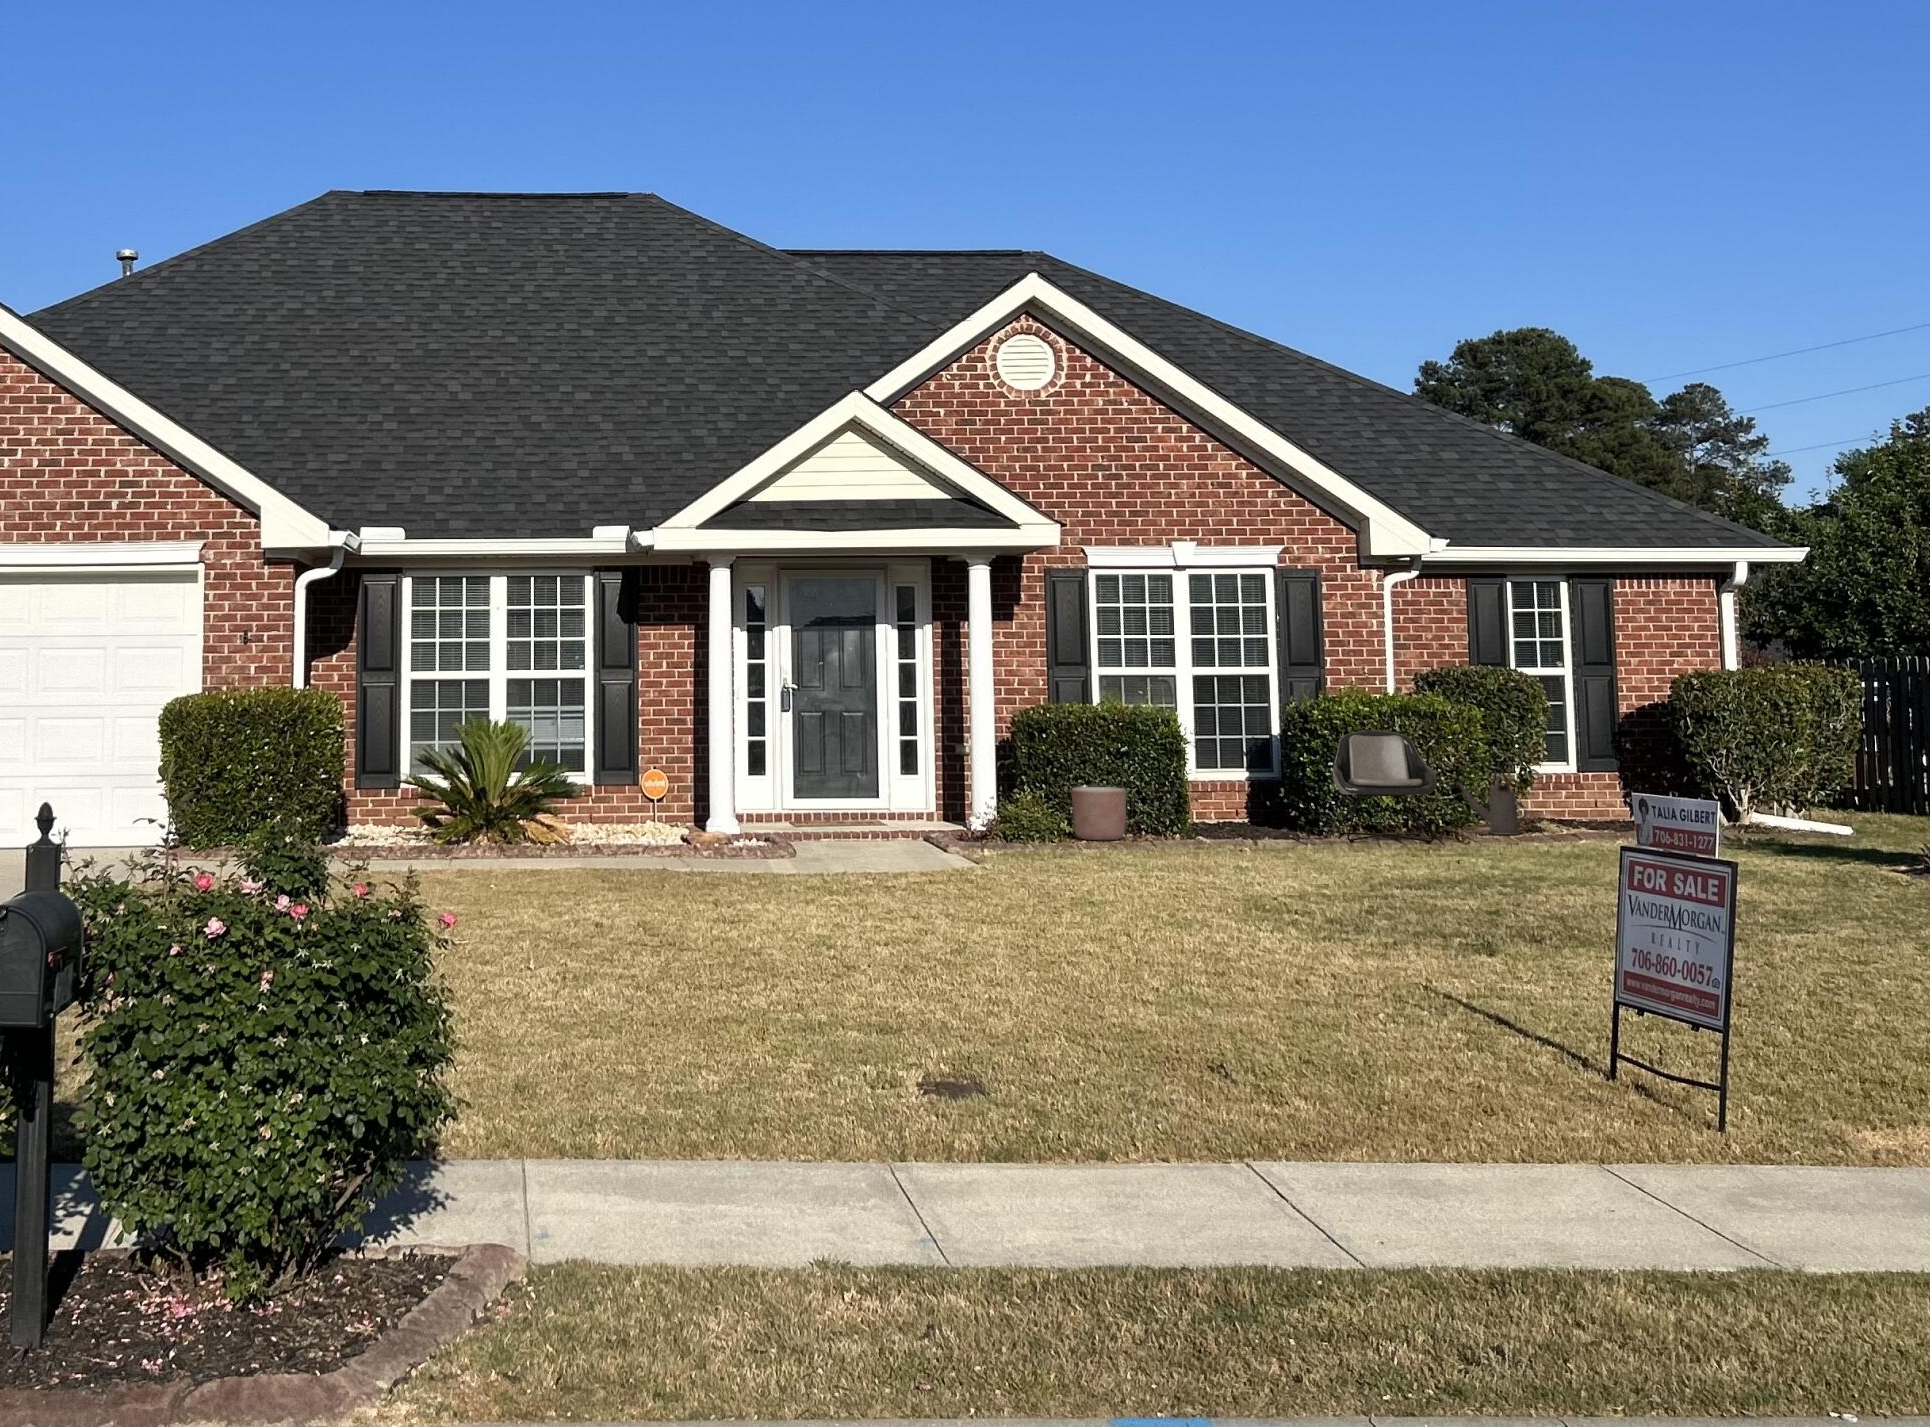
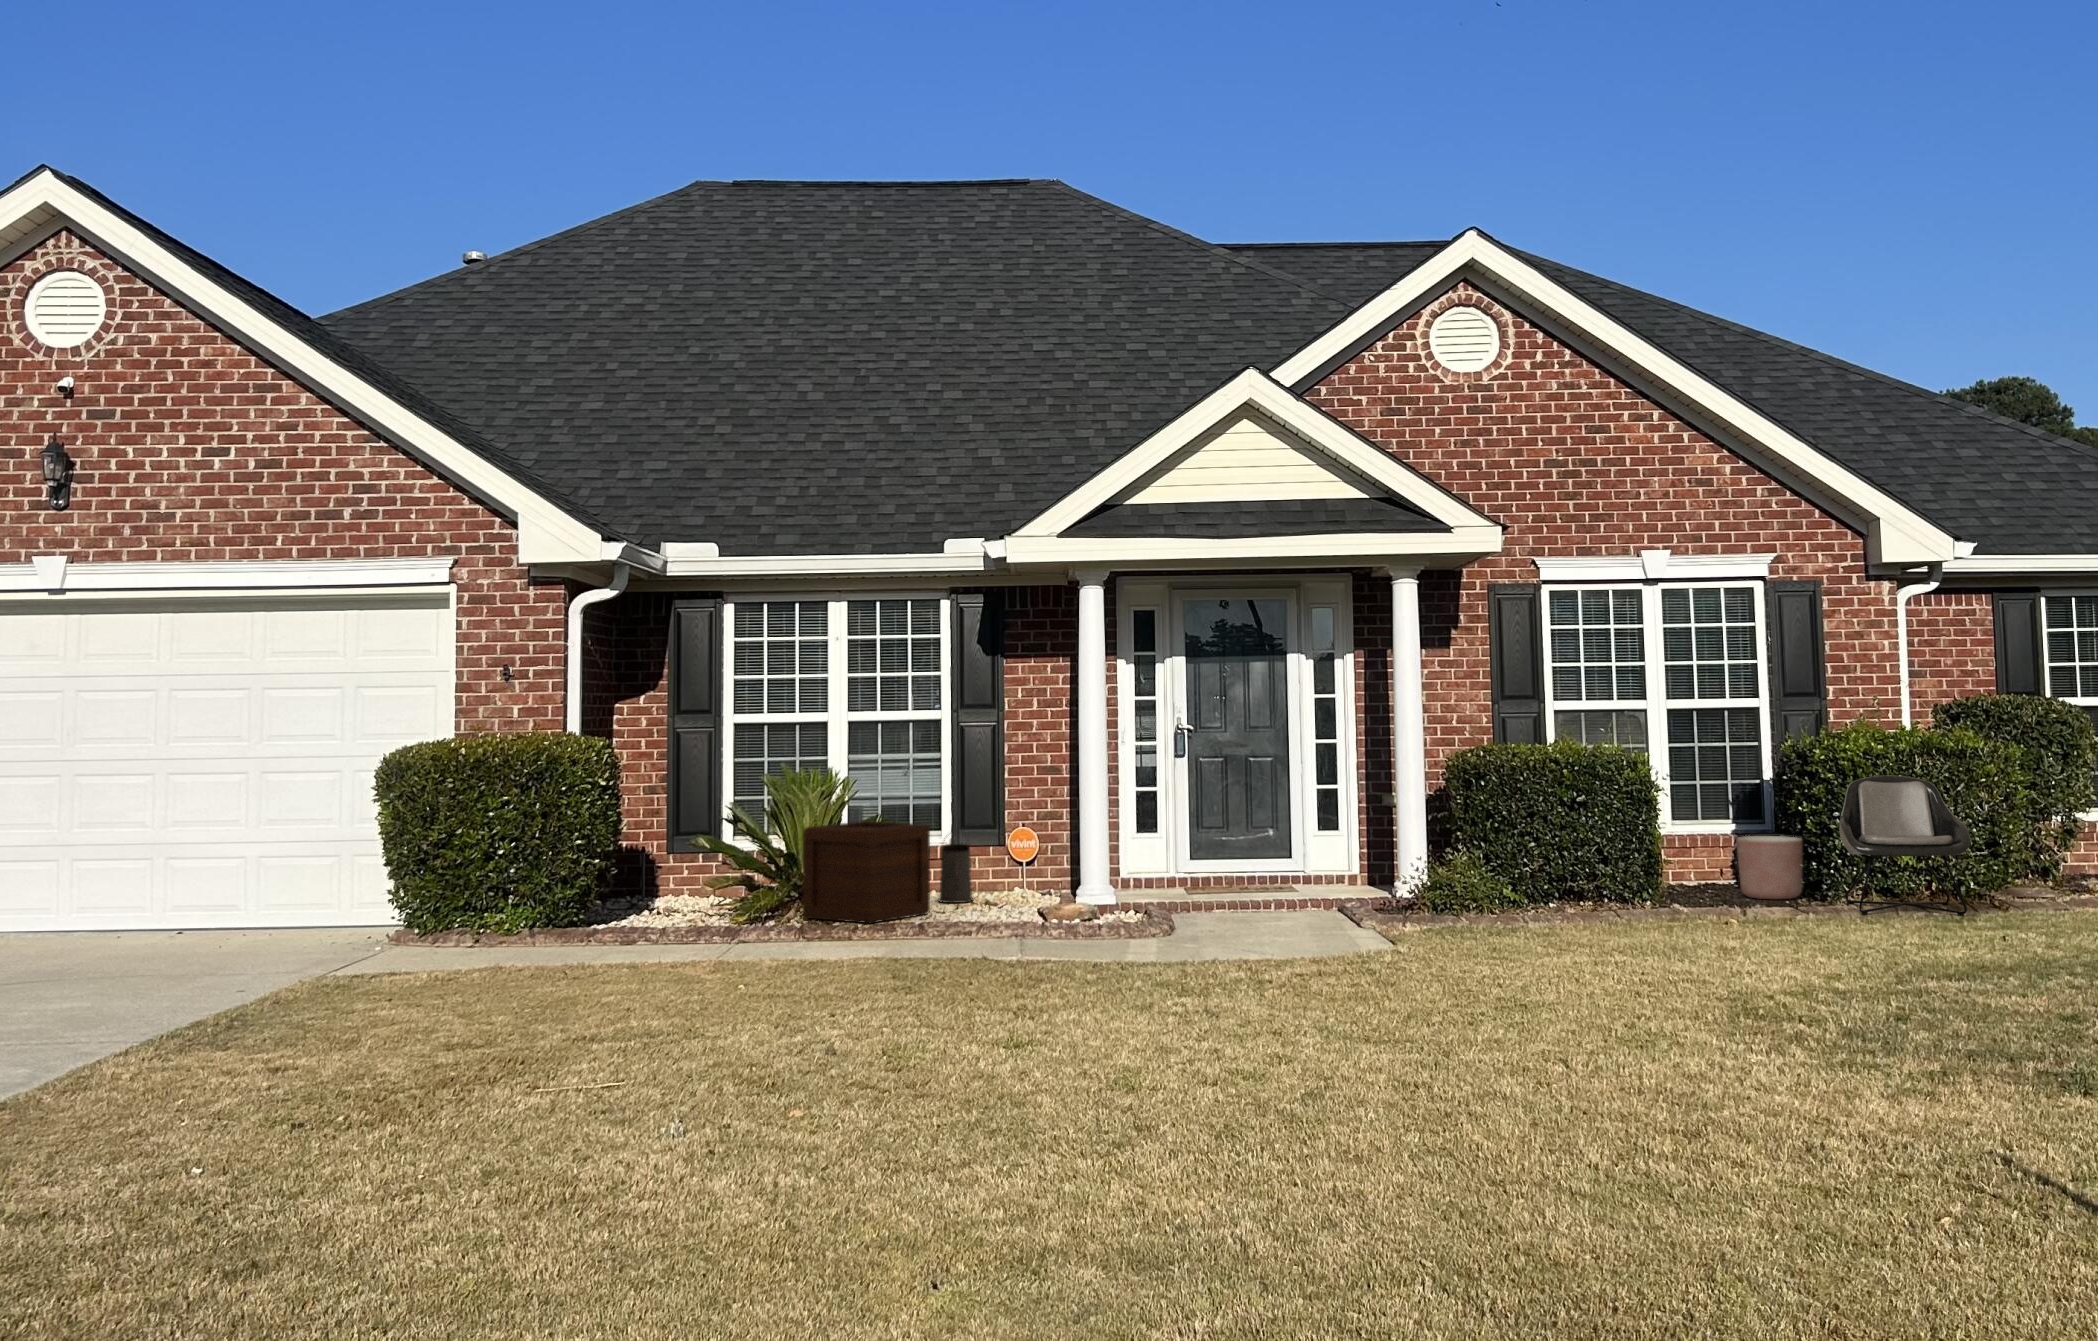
wooden crate: none [488,762,591,845] -> present [803,821,930,923]
watering can: present [1457,774,1527,835] -> present [938,838,973,903]
planter: present [1072,787,1126,840] -> present [1736,836,1802,899]

